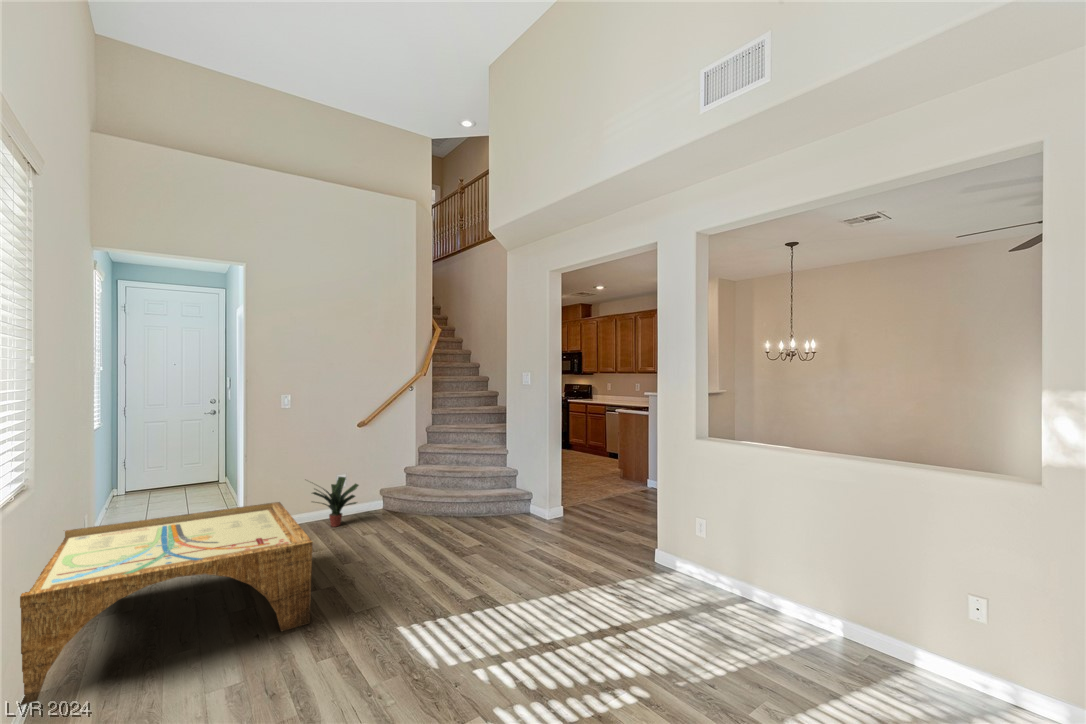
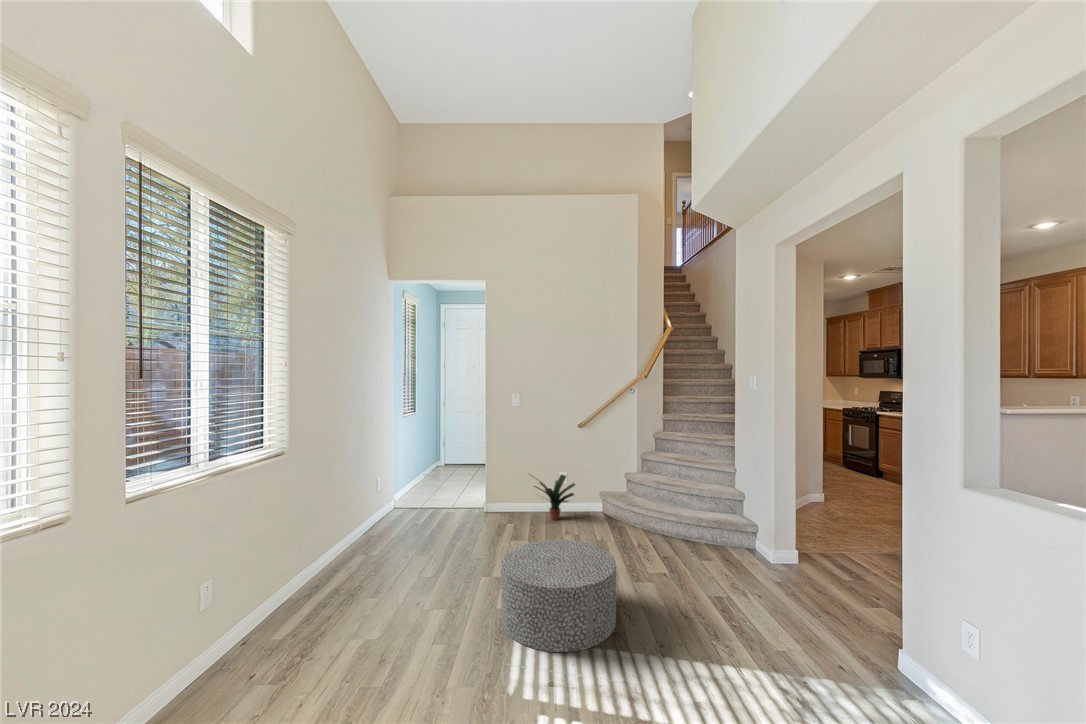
coffee table: present [20,502,312,706] -> none [284,490,487,604]
ottoman: none [363,529,480,632] -> present [501,540,616,652]

